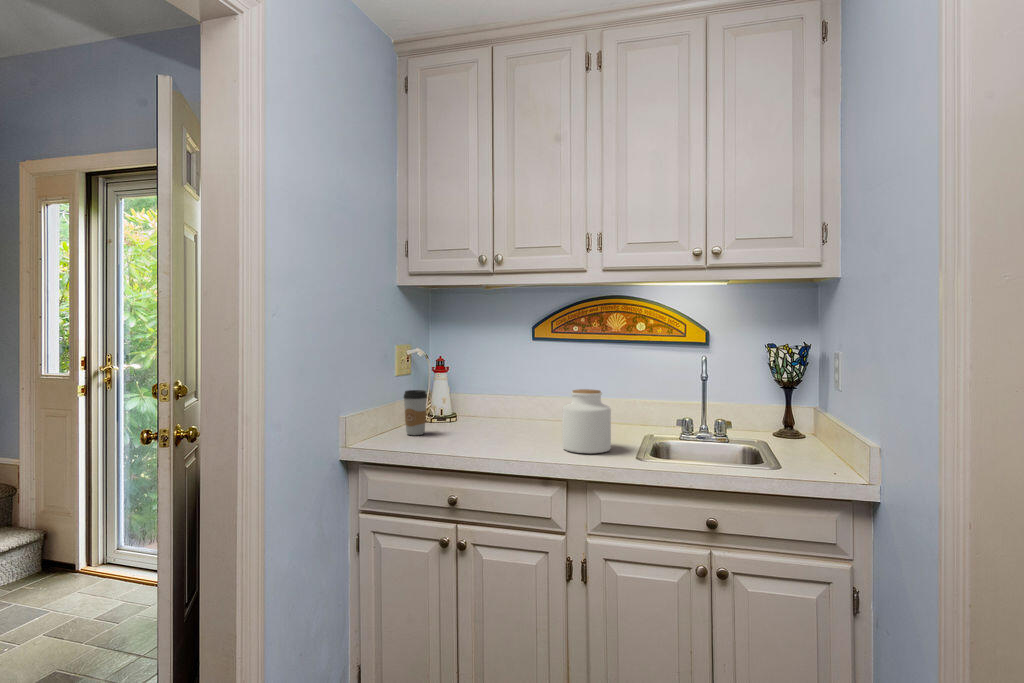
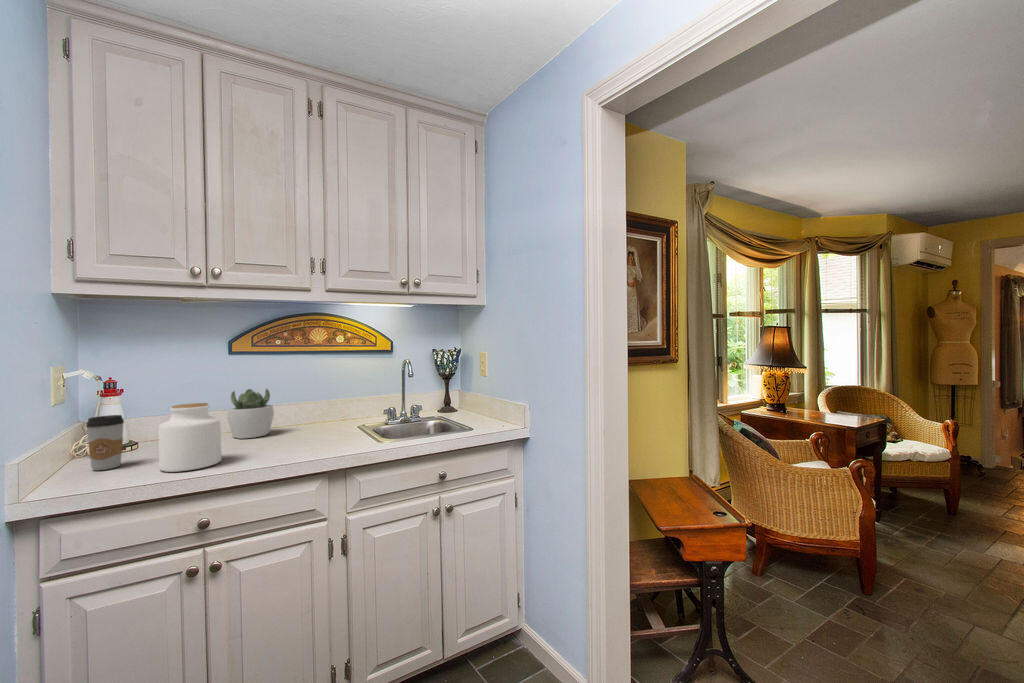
succulent plant: none [517,378,558,429] -> present [227,389,274,439]
jar: present [562,389,611,453] -> present [159,403,221,472]

